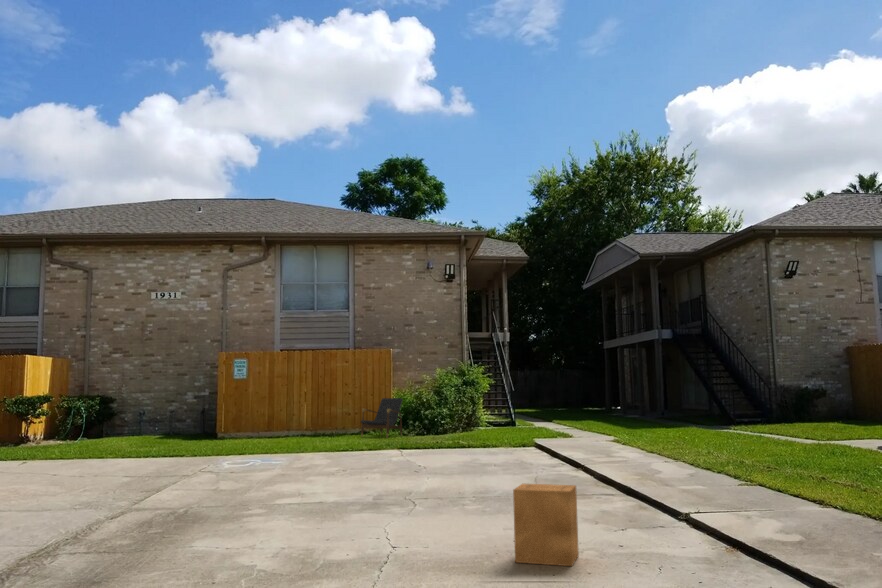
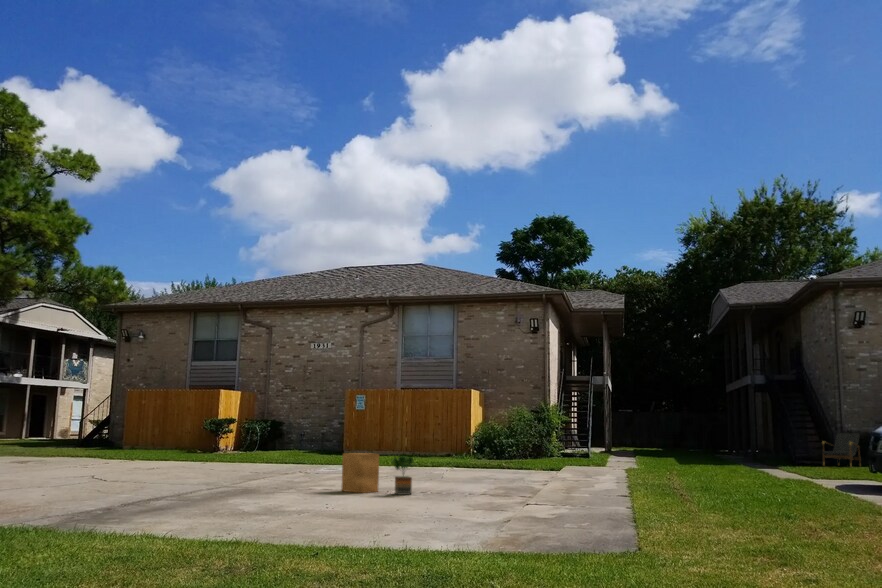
lounge chair: present [361,398,403,437] -> present [822,433,861,466]
potted tree: none [621,487,670,565] -> present [392,456,416,495]

